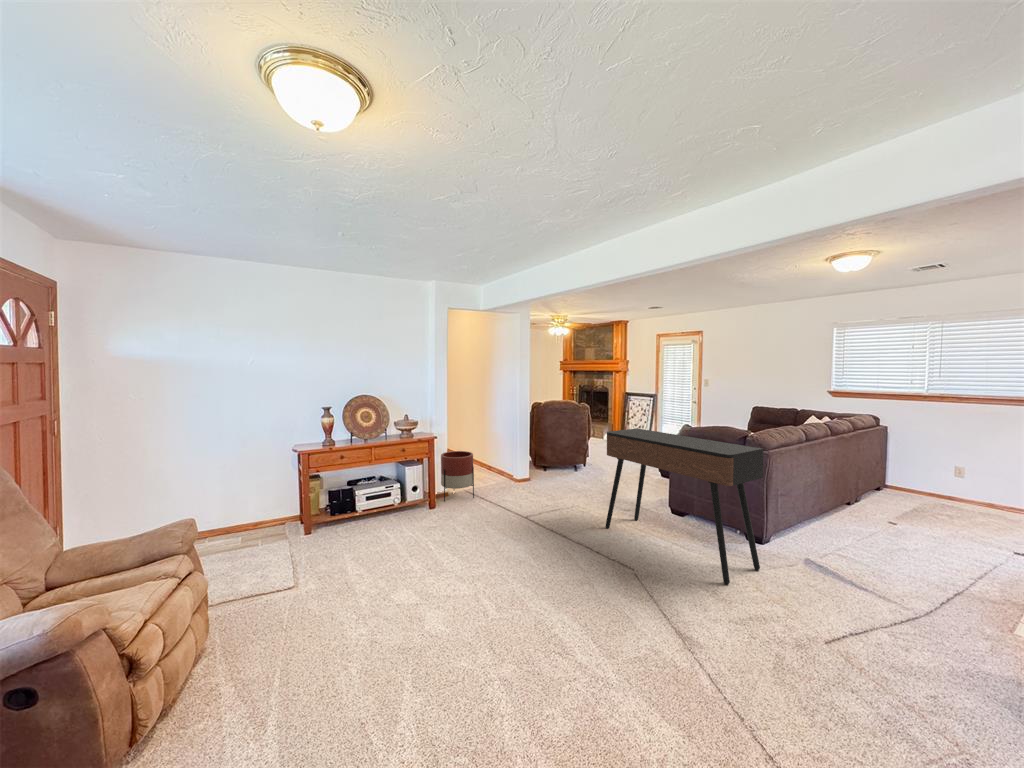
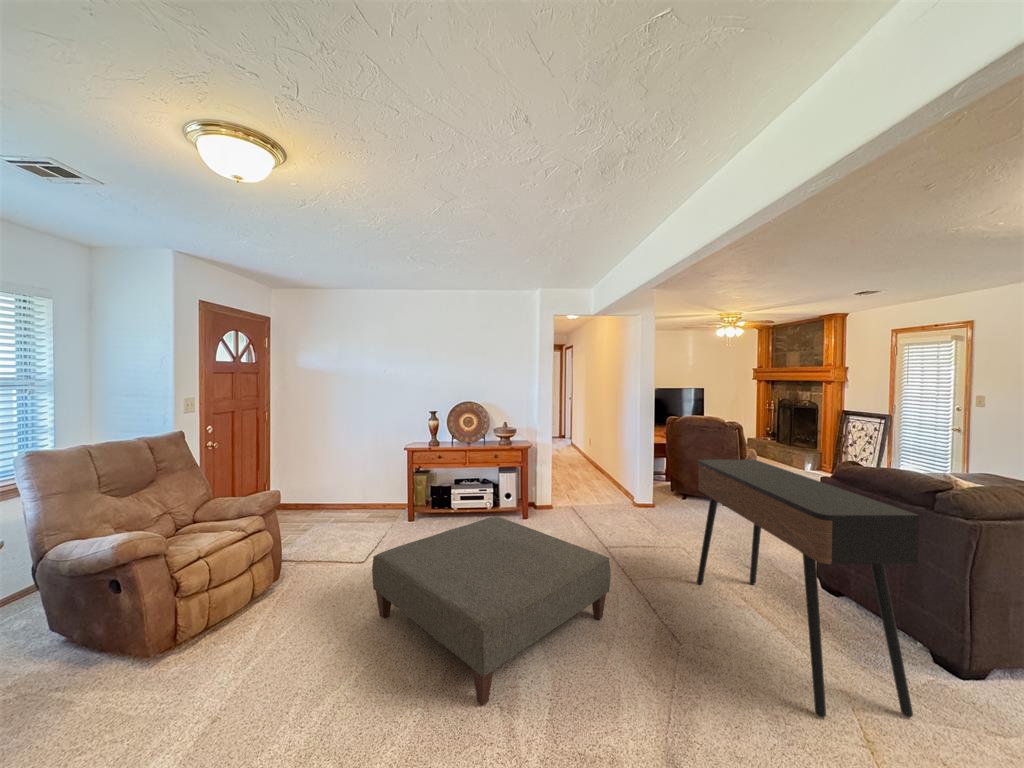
planter: present [441,451,474,501] -> none [541,463,575,516]
ottoman: none [364,505,574,659] -> present [372,516,611,706]

